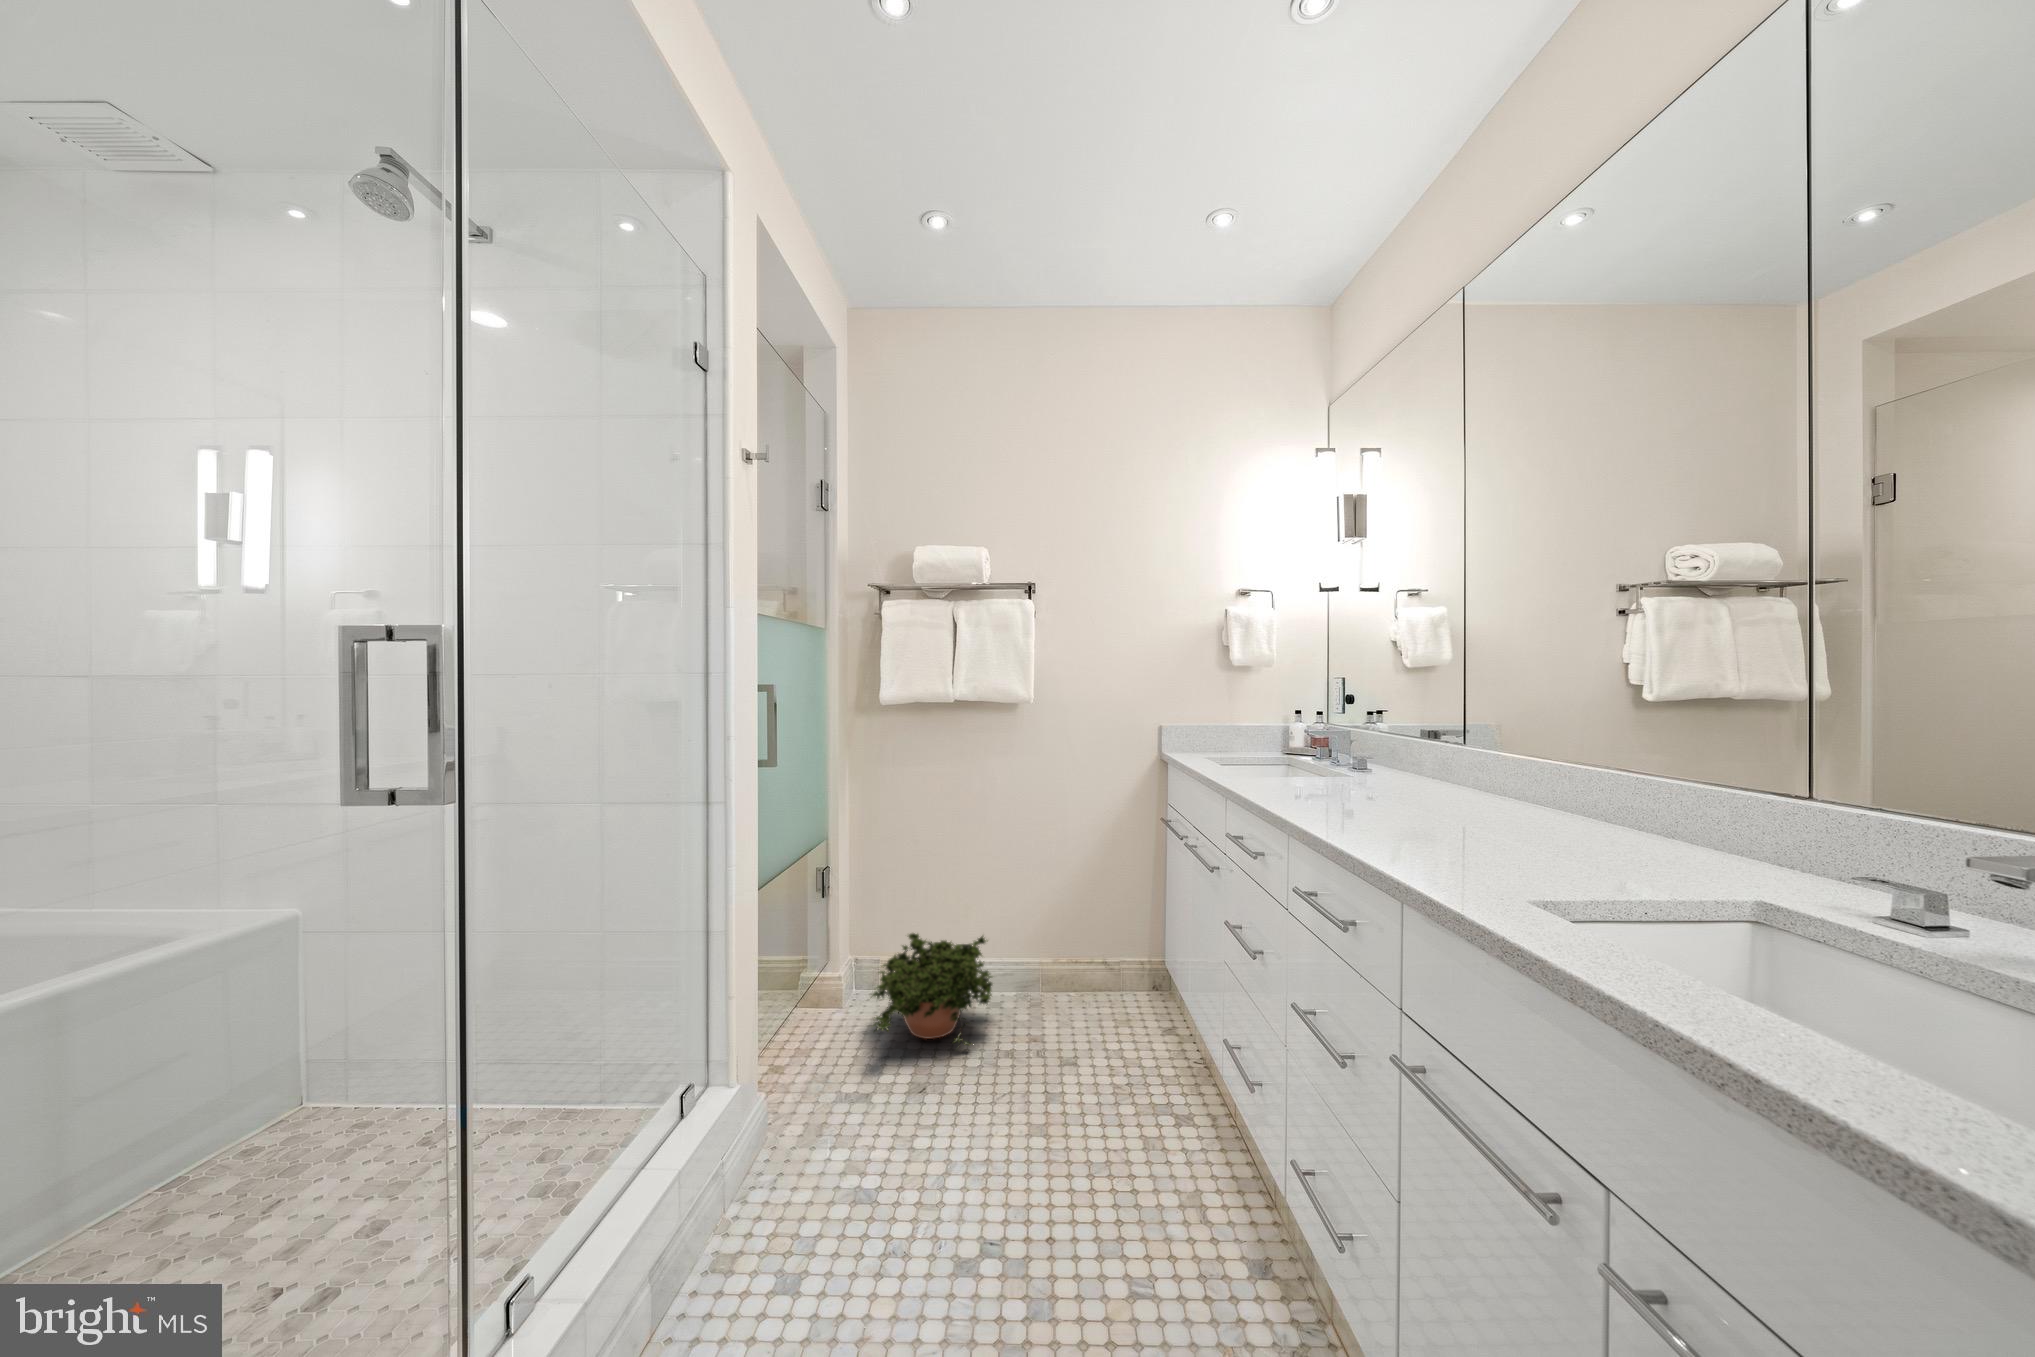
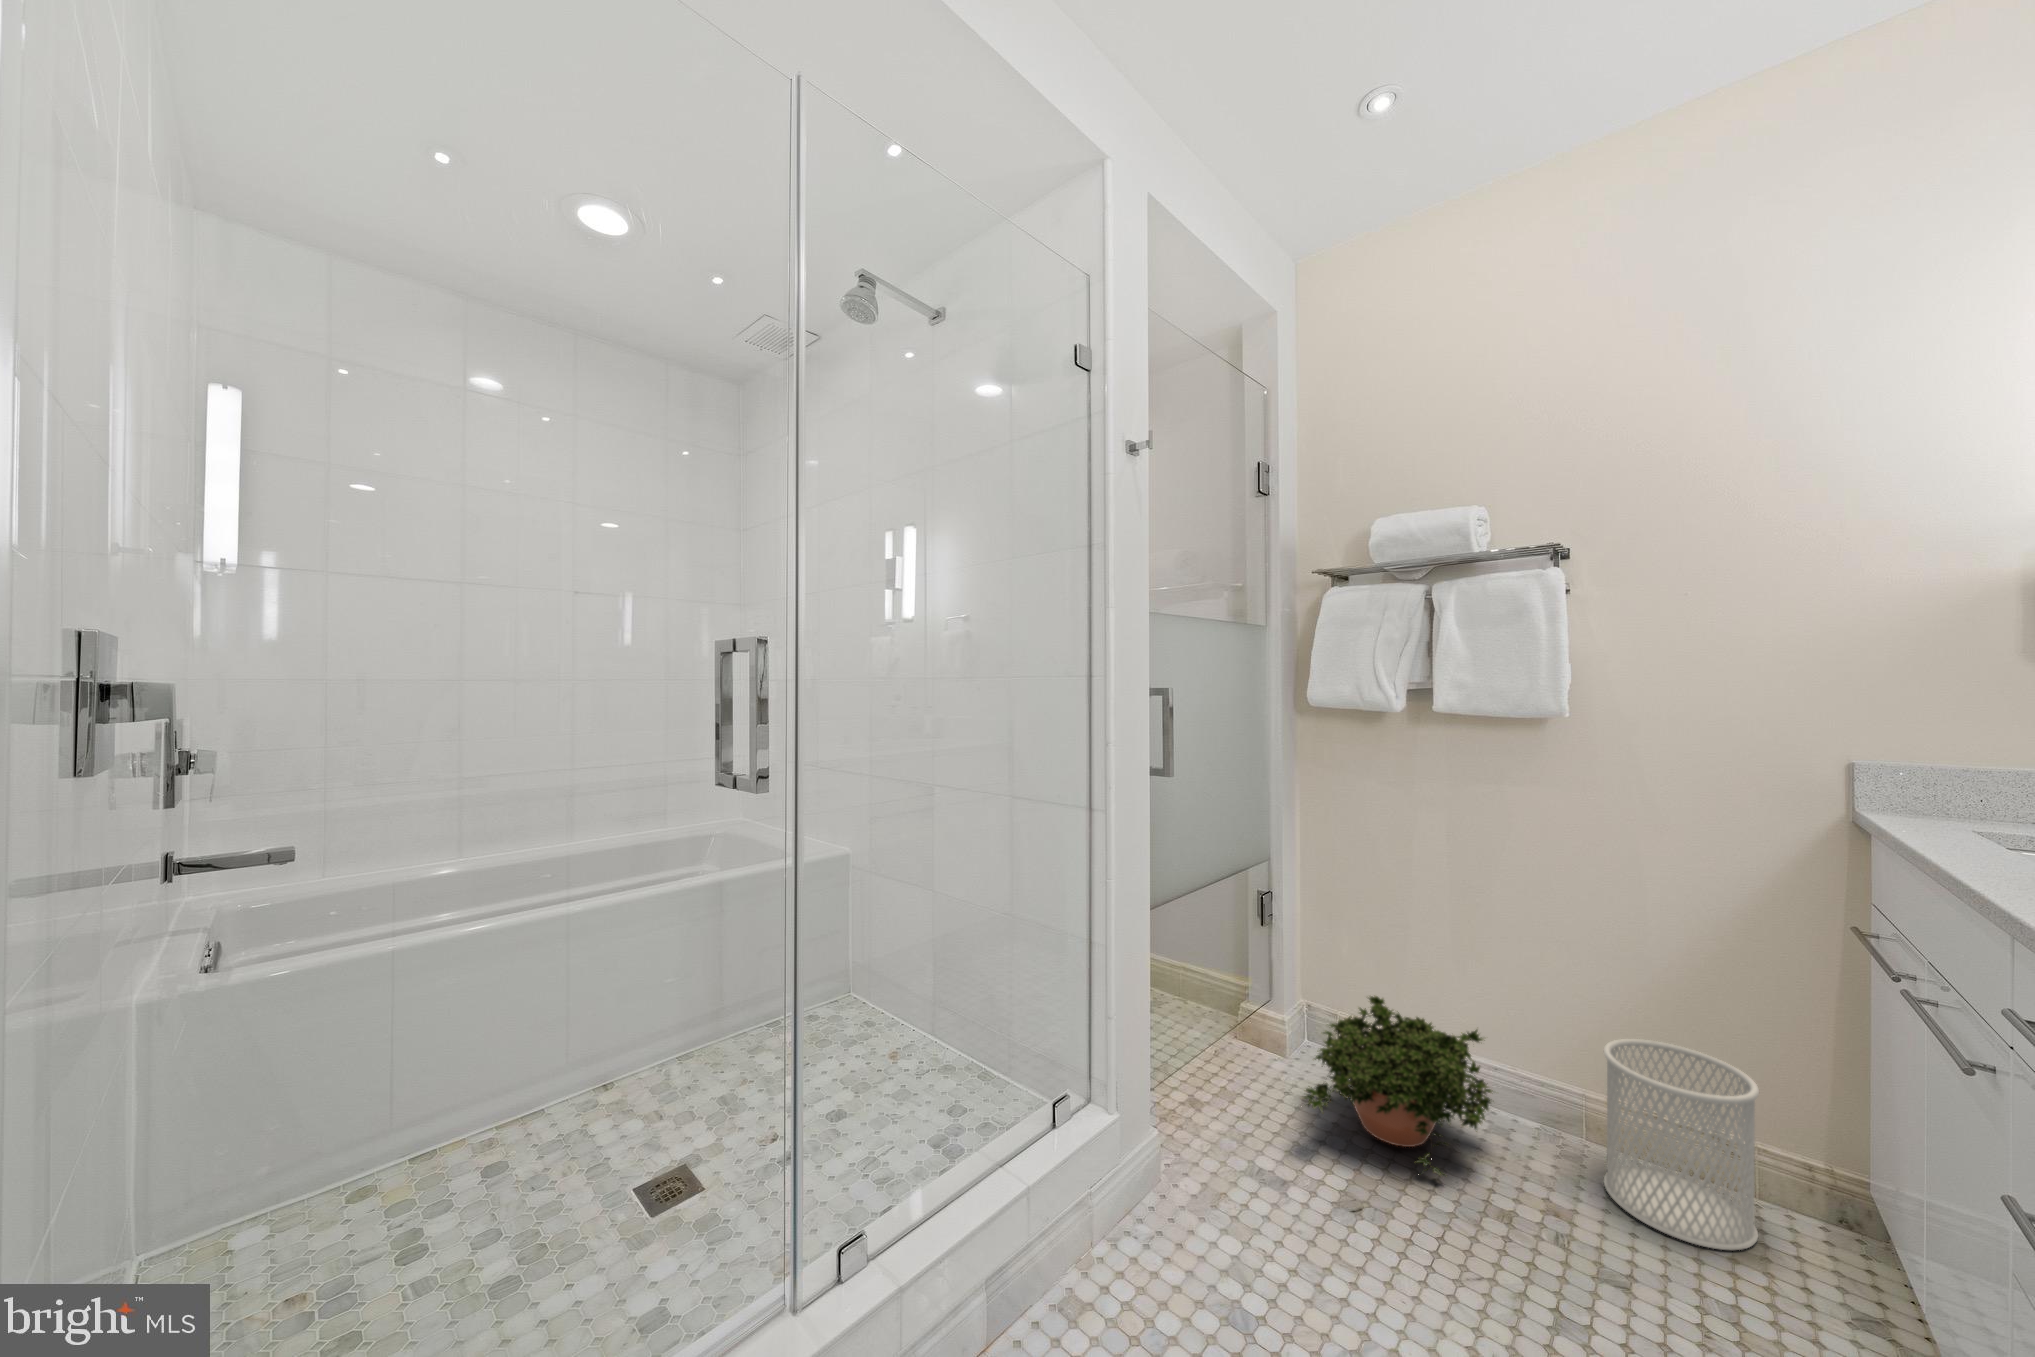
wastebasket: none [1053,911,1129,1028] -> present [1604,1039,1759,1250]

